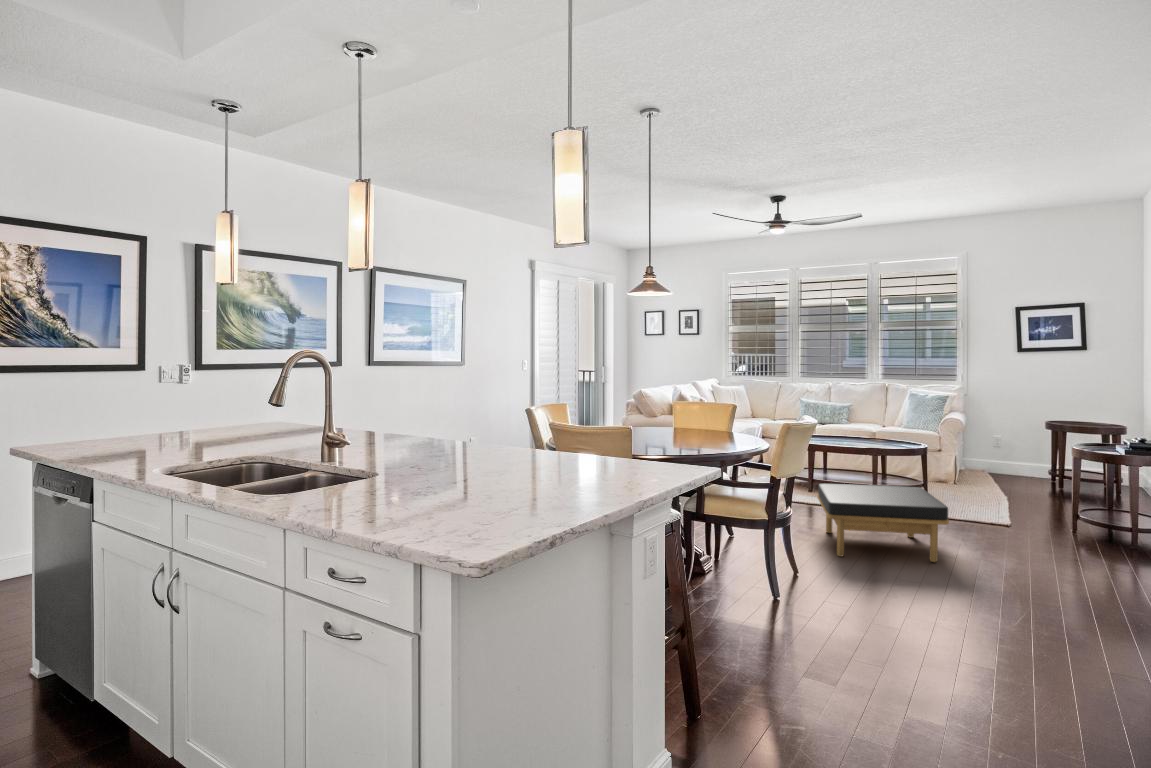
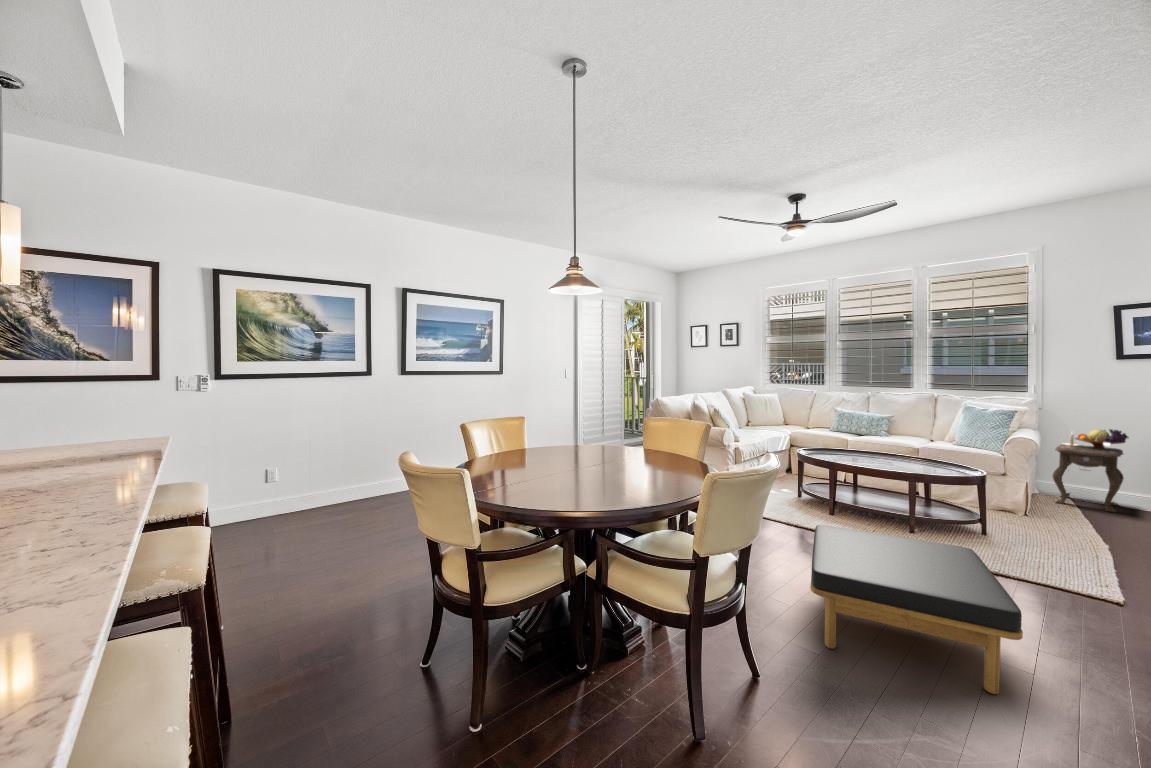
side table: none [974,408,1026,479] -> present [1053,429,1129,512]

